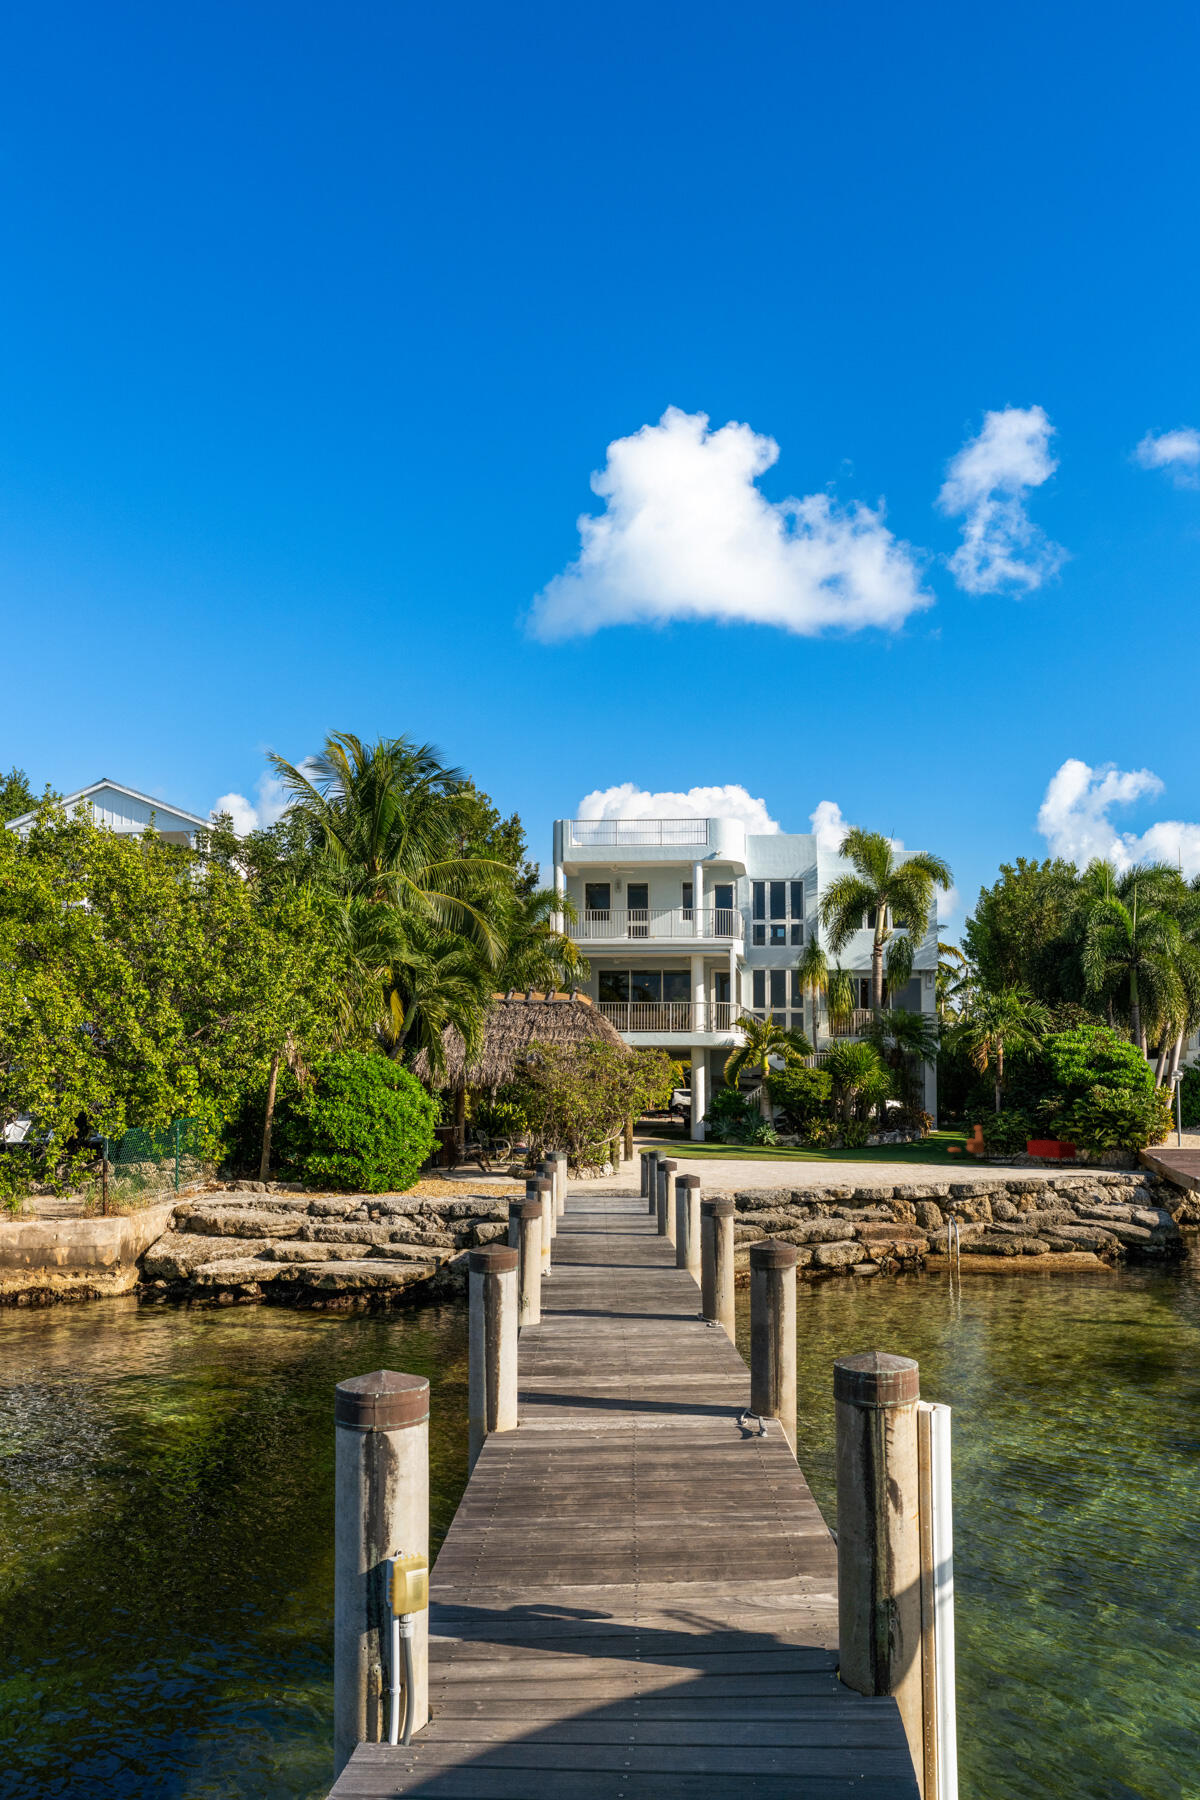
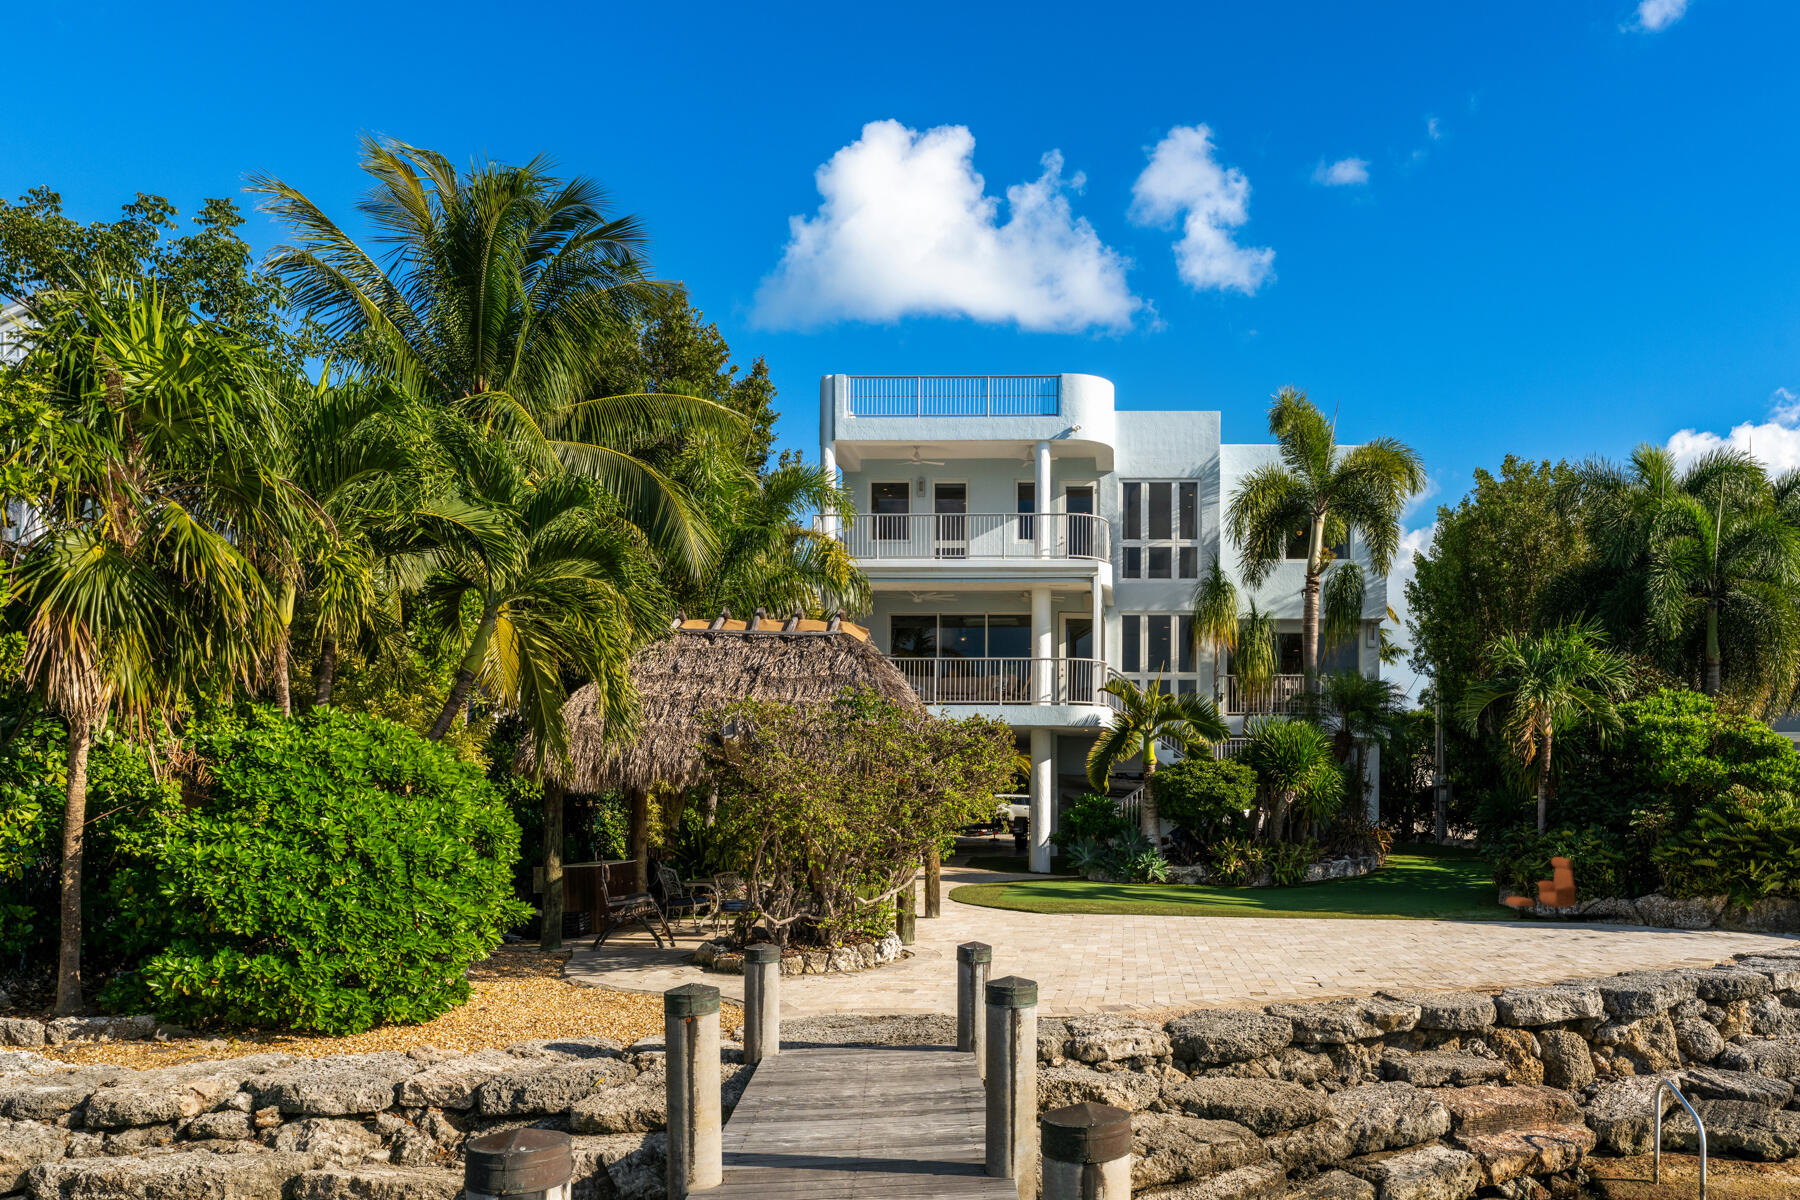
bench: present [1028,1140,1077,1165] -> none [1668,885,1775,936]

